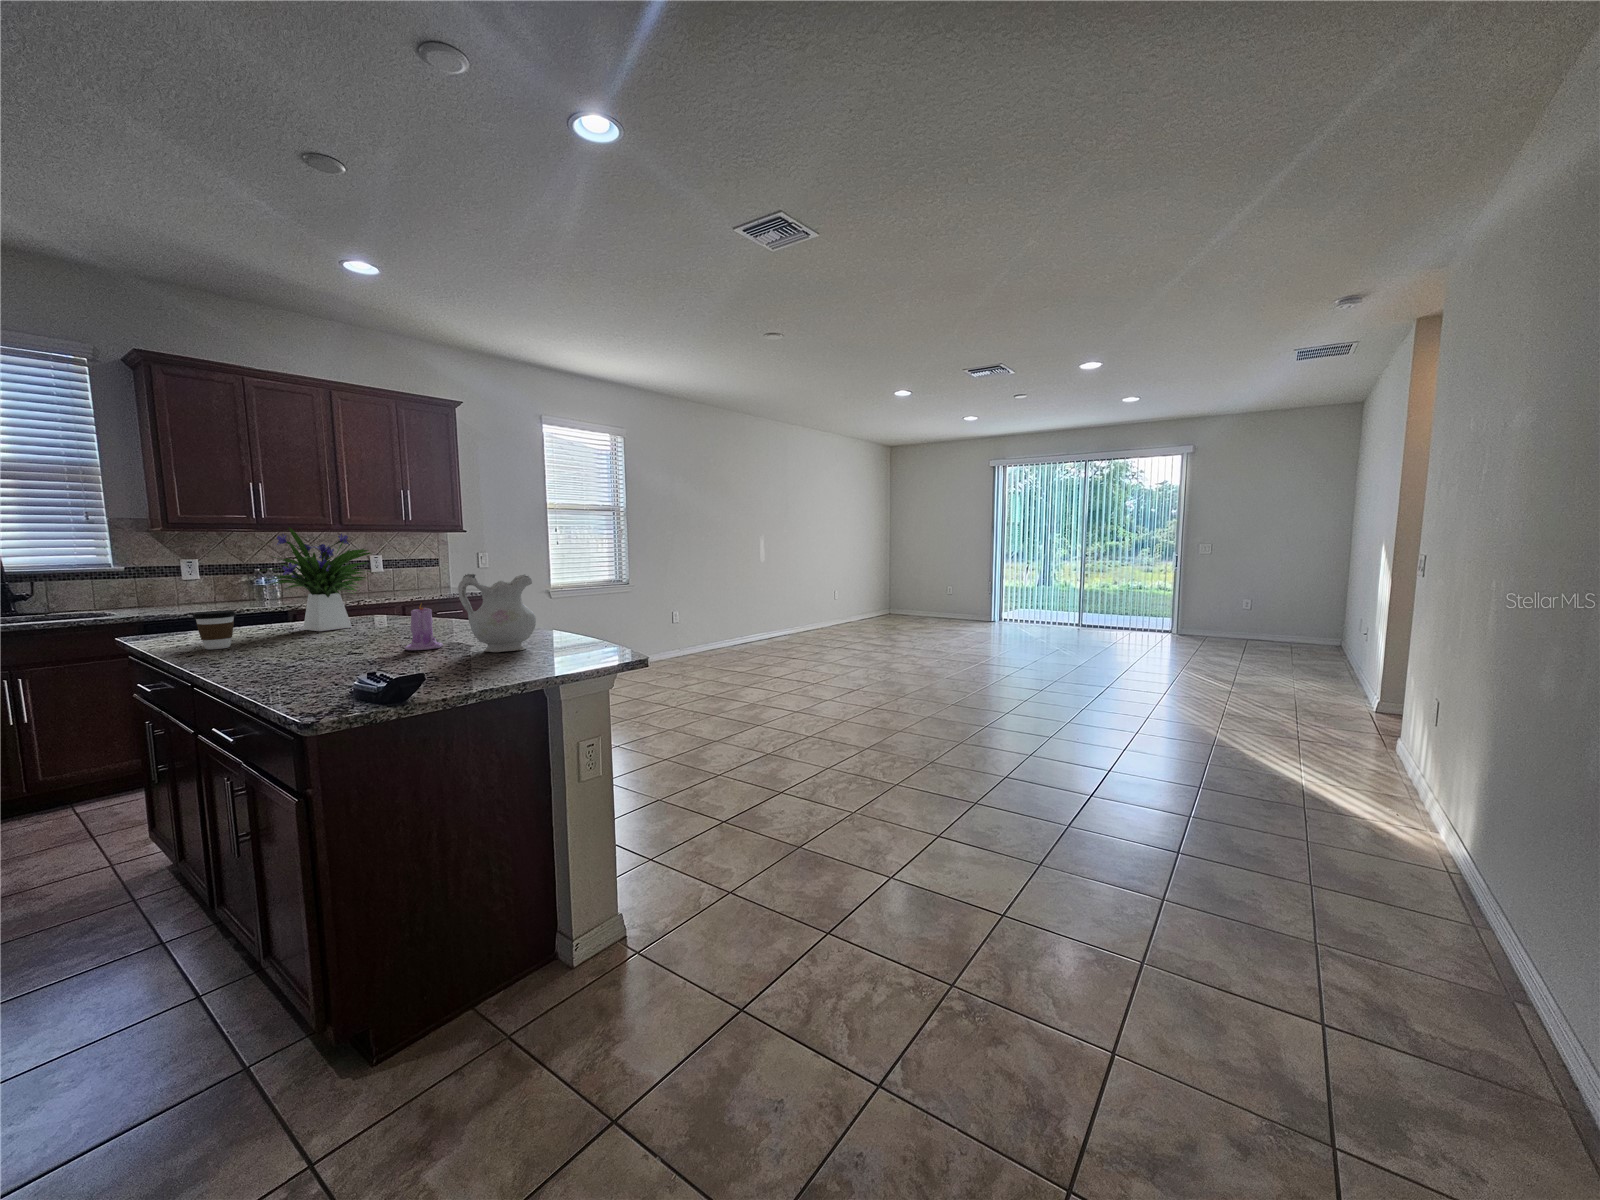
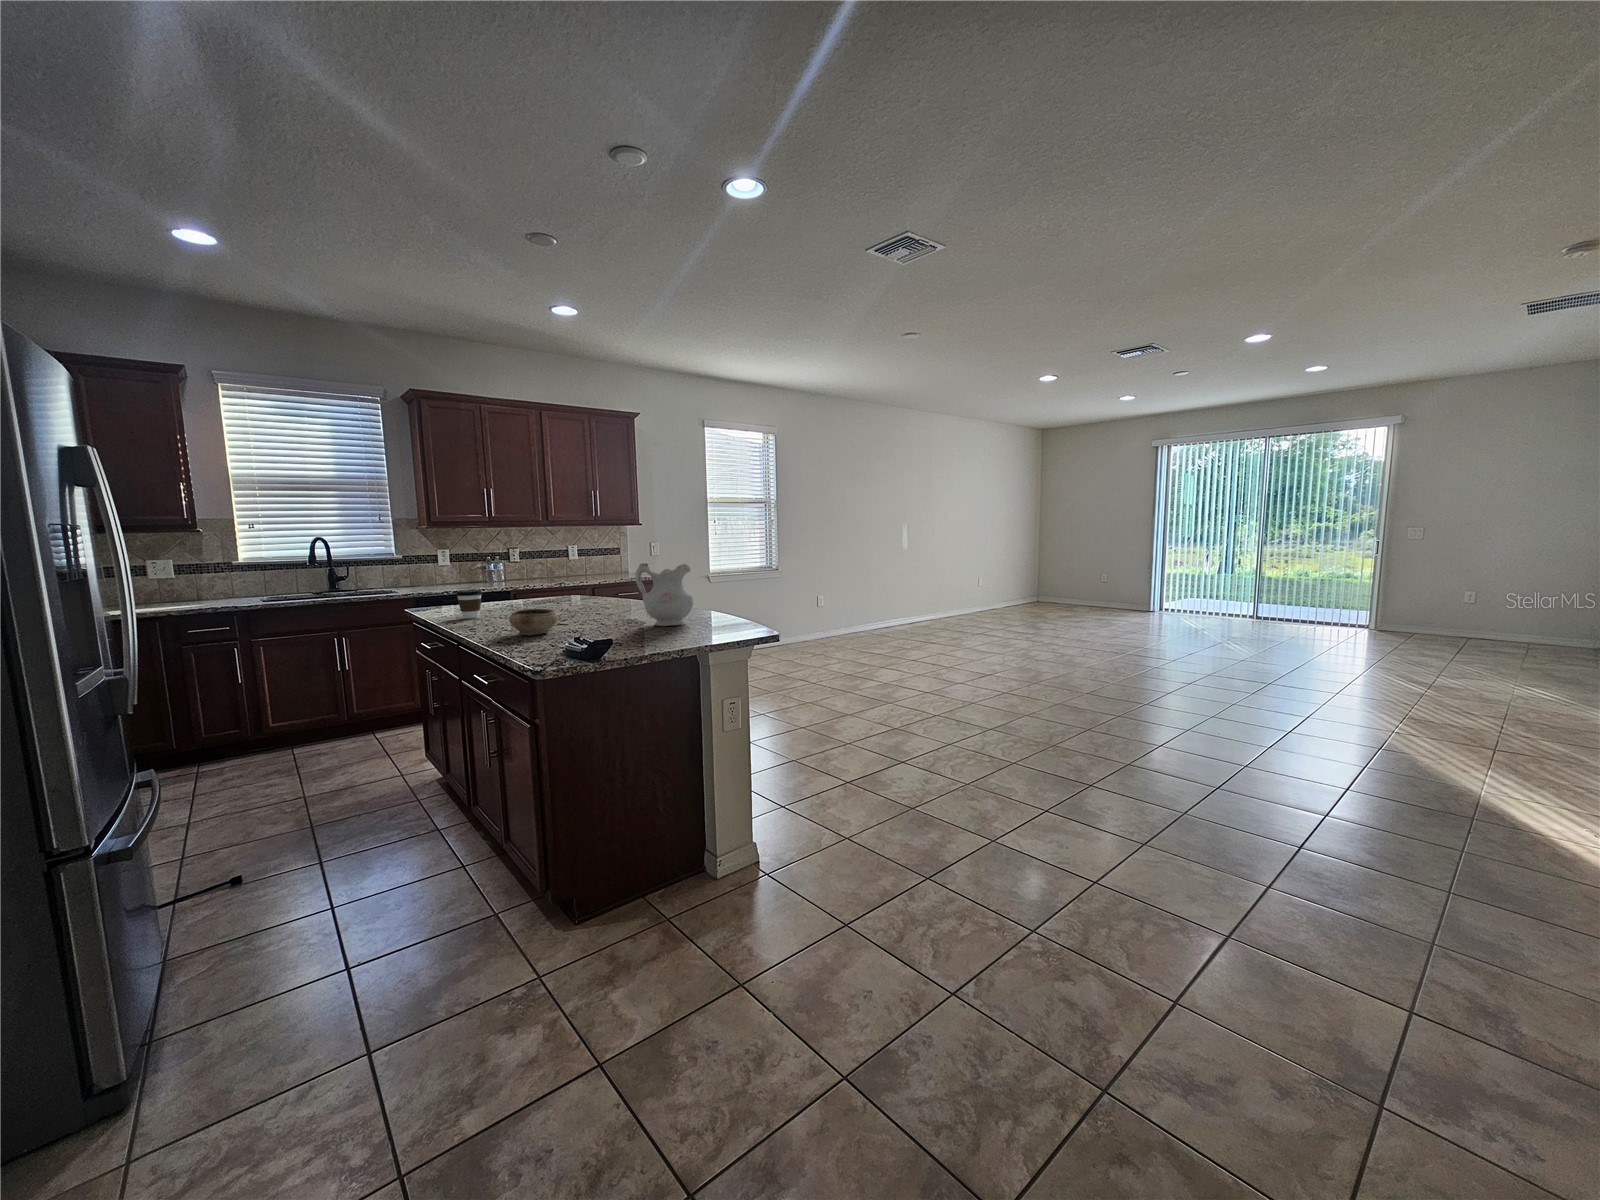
flower arrangement: present [260,527,372,631] -> none [495,526,574,607]
candle: present [405,603,443,650] -> none [597,585,624,623]
ceramic bowl: none [271,634,347,671] -> present [509,609,558,636]

